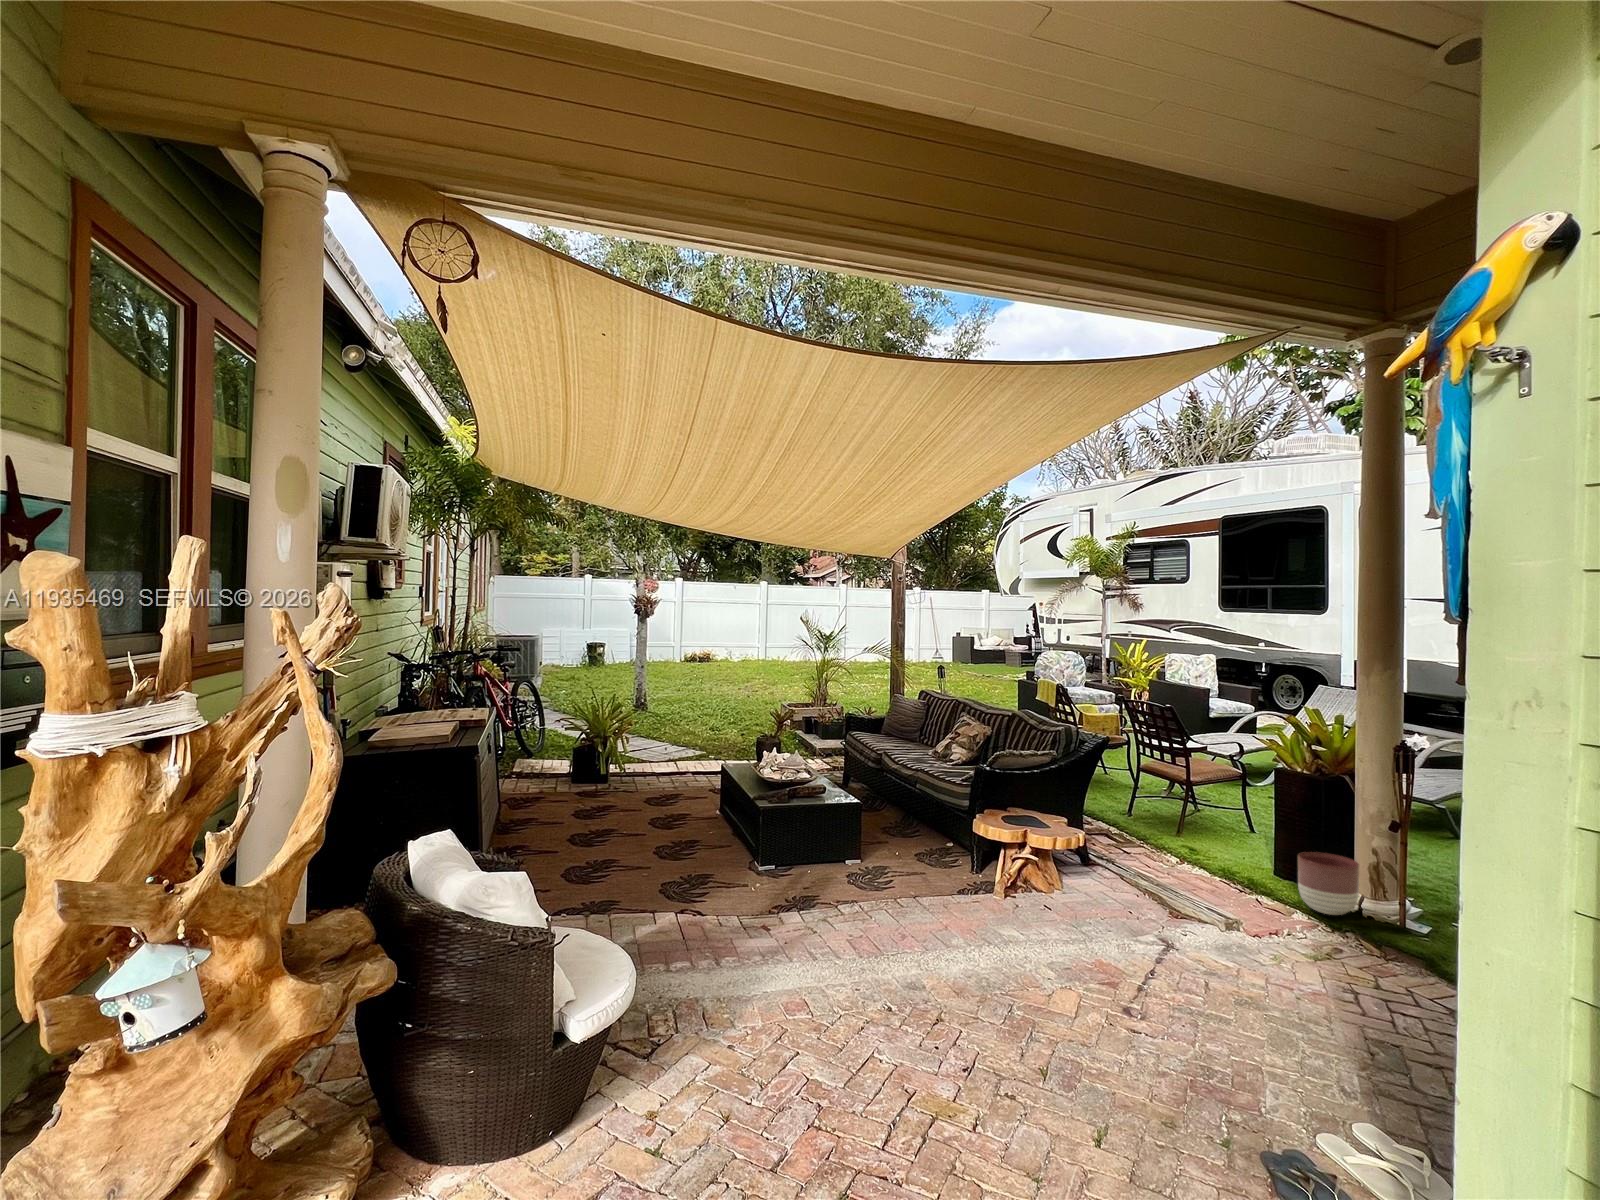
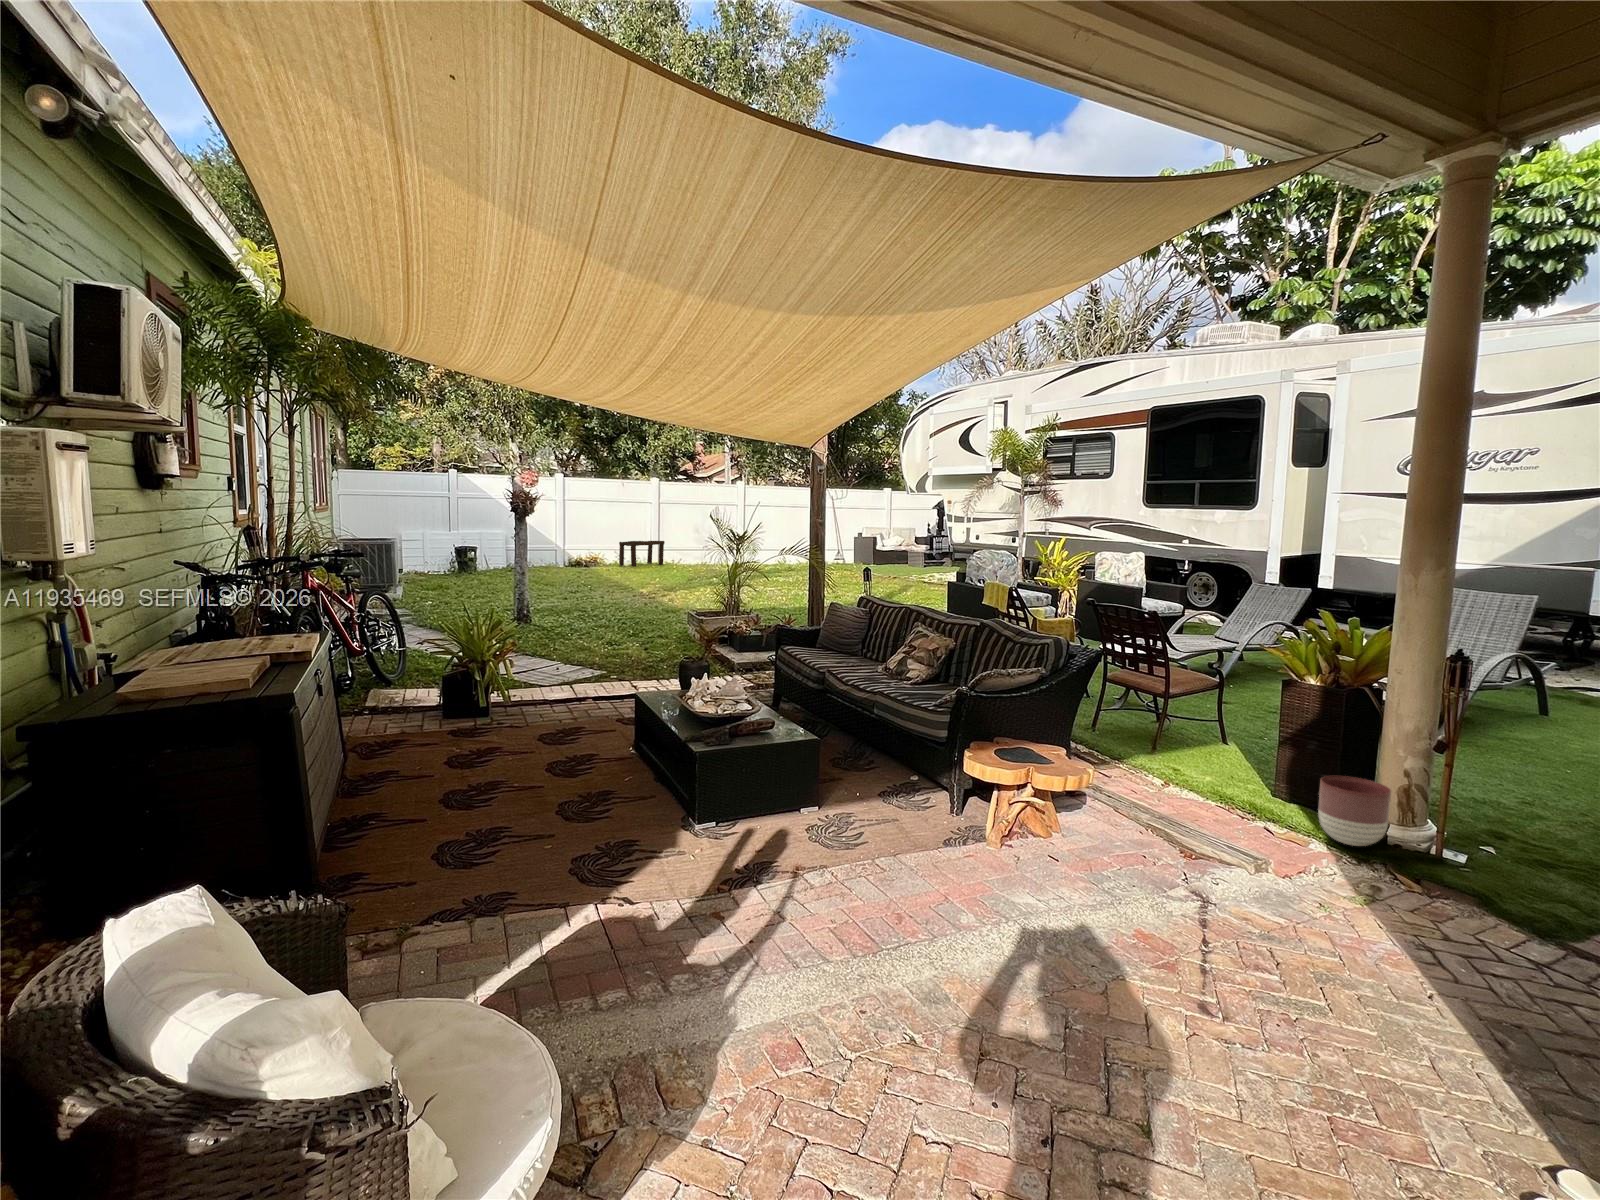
bench: none [732,639,773,663] -> present [619,541,665,567]

